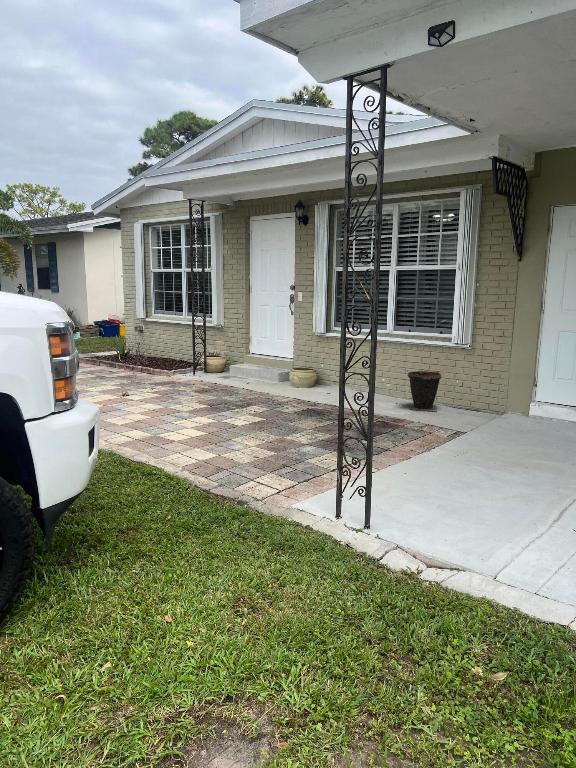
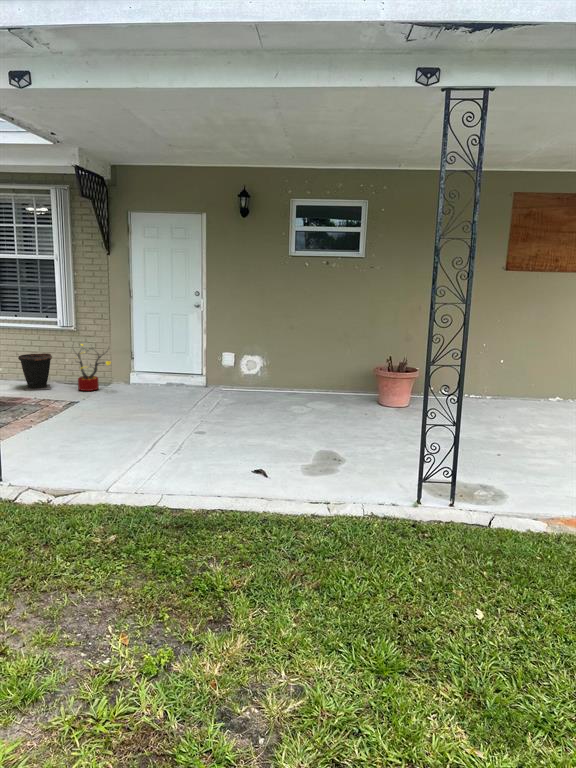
decorative plant: none [464,361,508,419] -> present [73,344,111,391]

